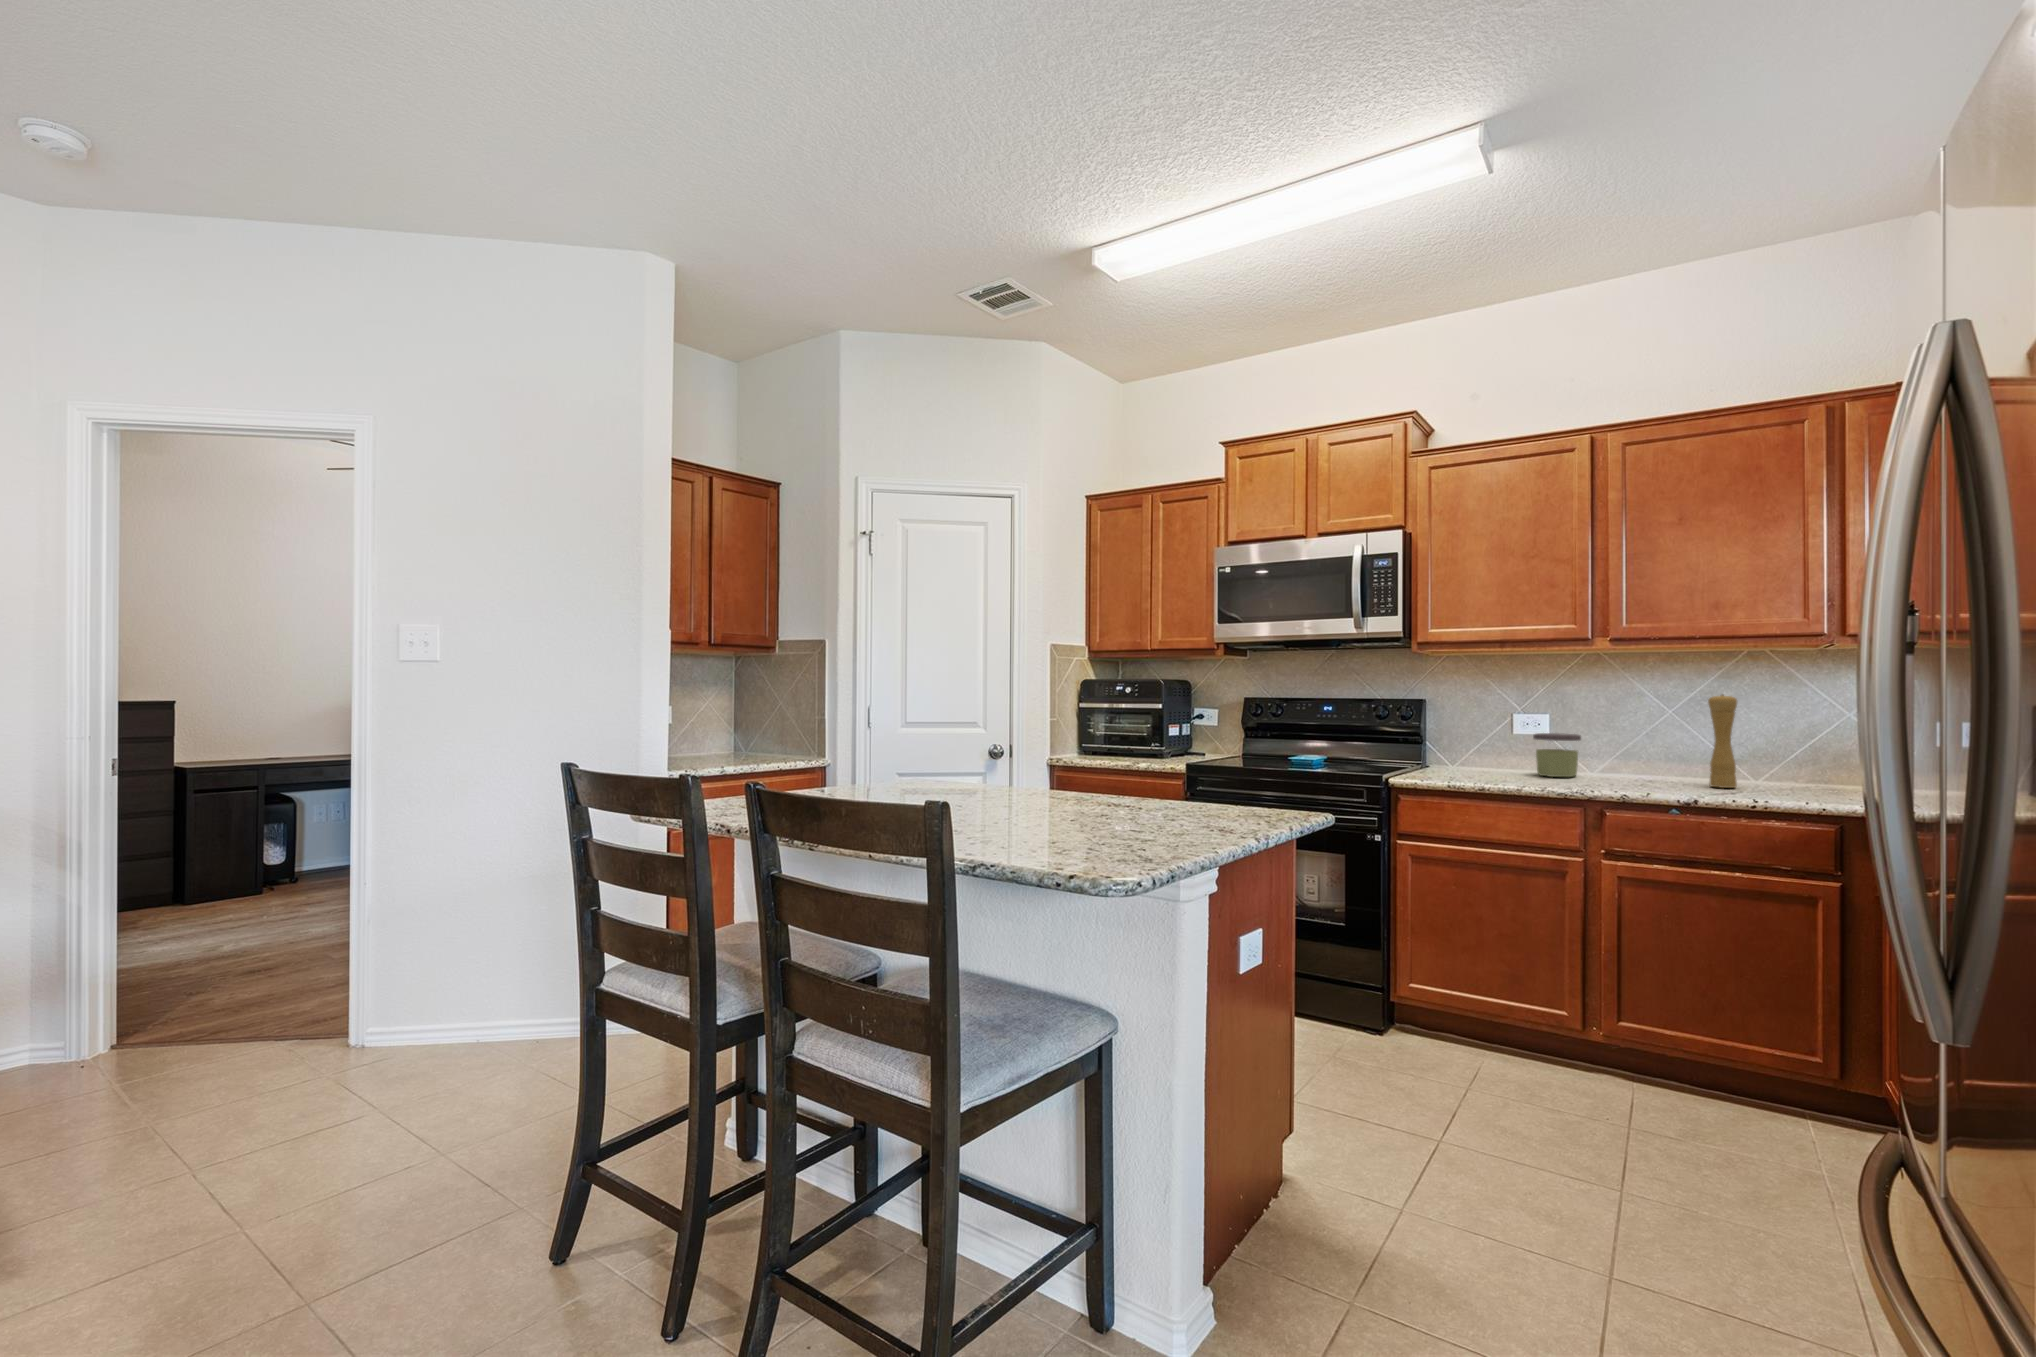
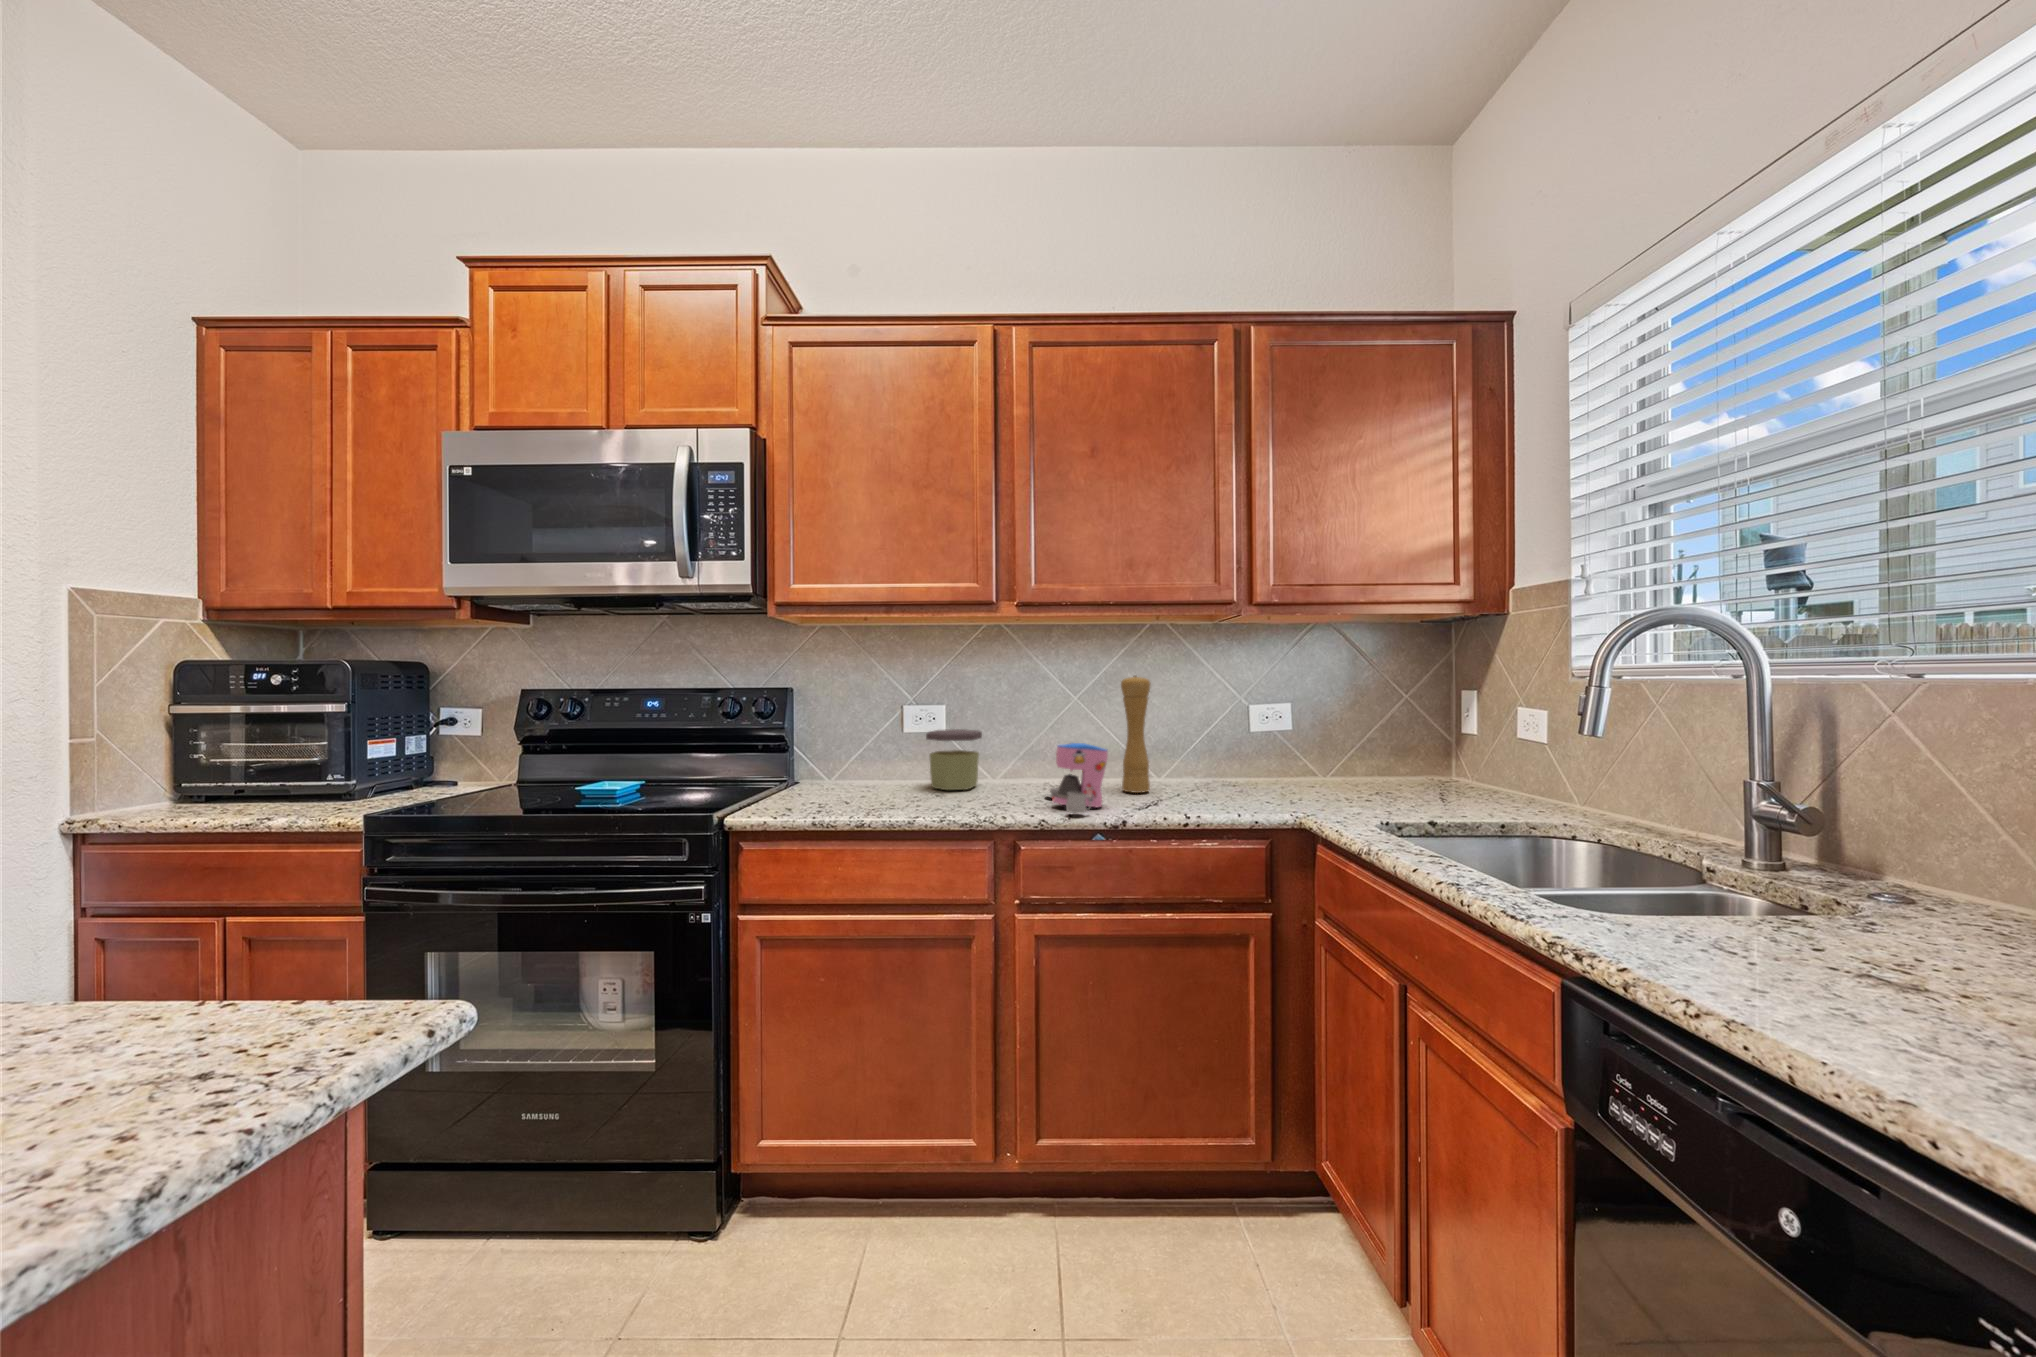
coffee maker: none [1633,744,1687,793] -> present [1046,743,1108,813]

